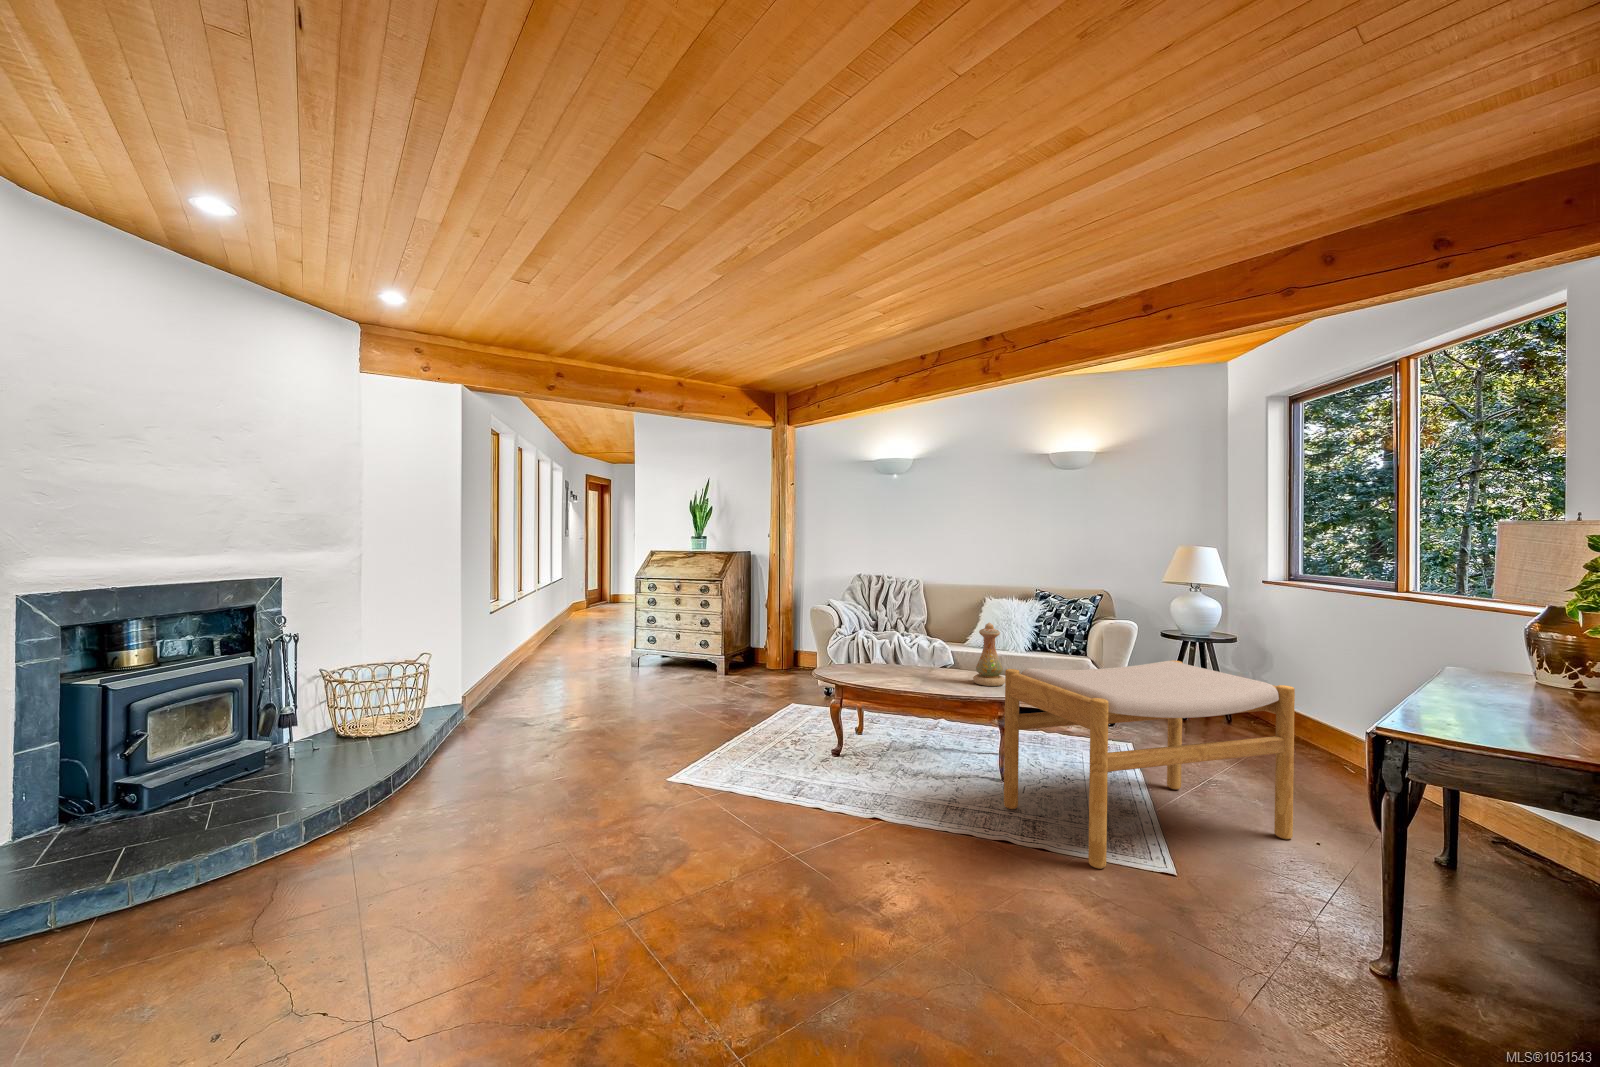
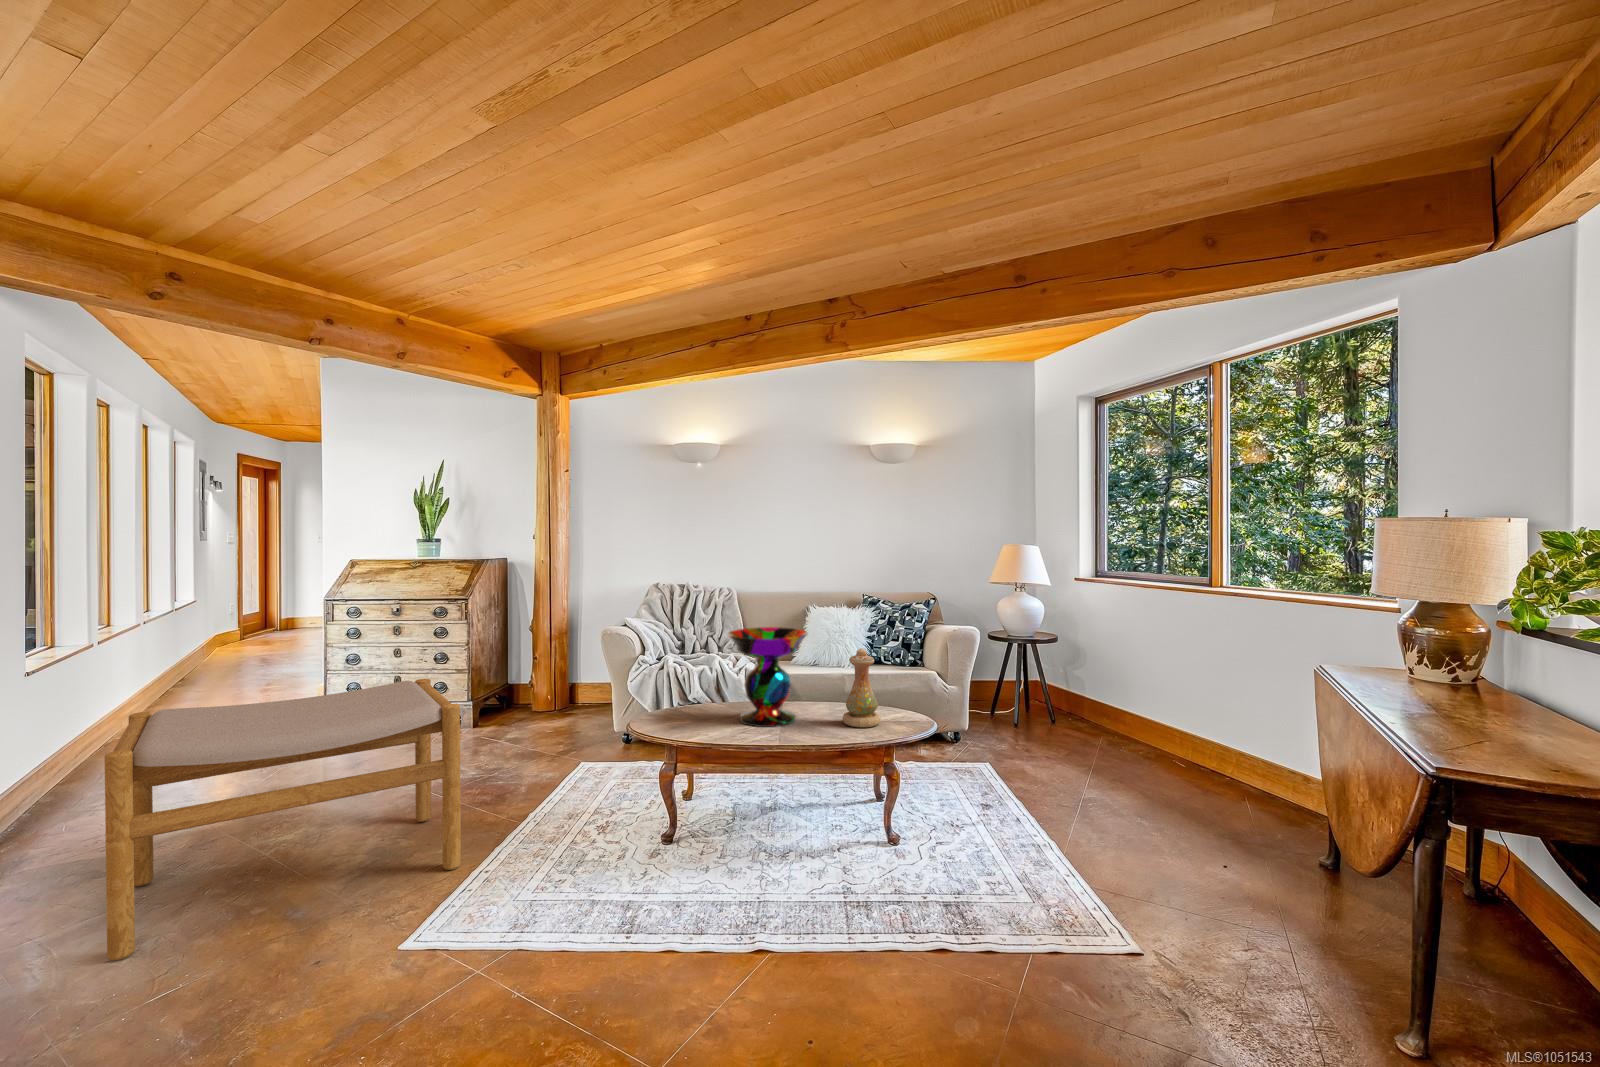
decorative bowl: none [884,604,949,679] -> present [727,627,808,727]
footstool: present [1004,660,1295,869] -> present [104,679,461,960]

